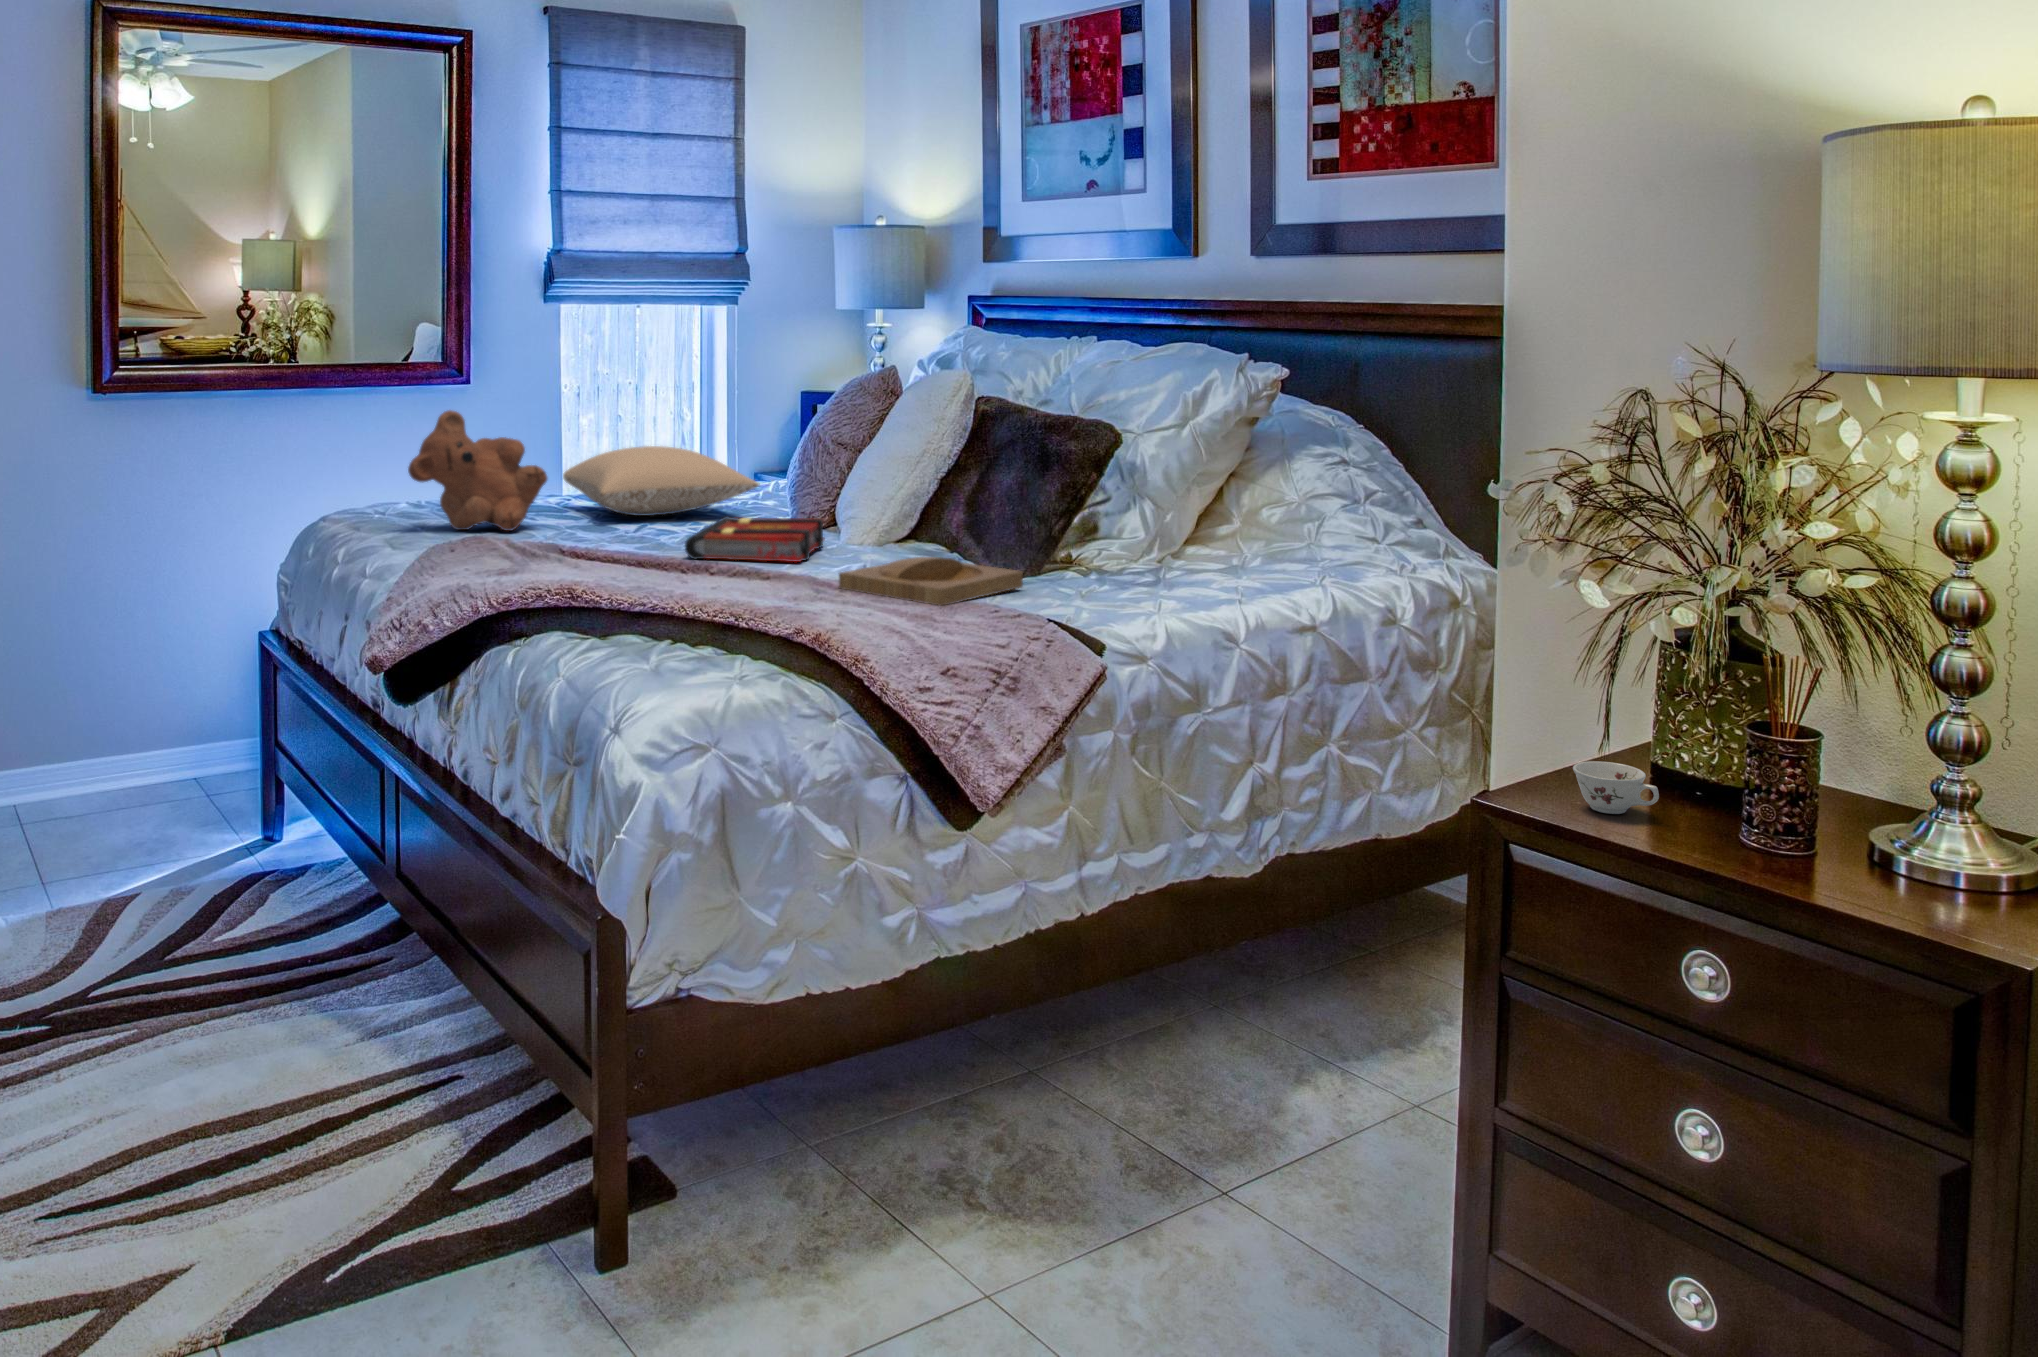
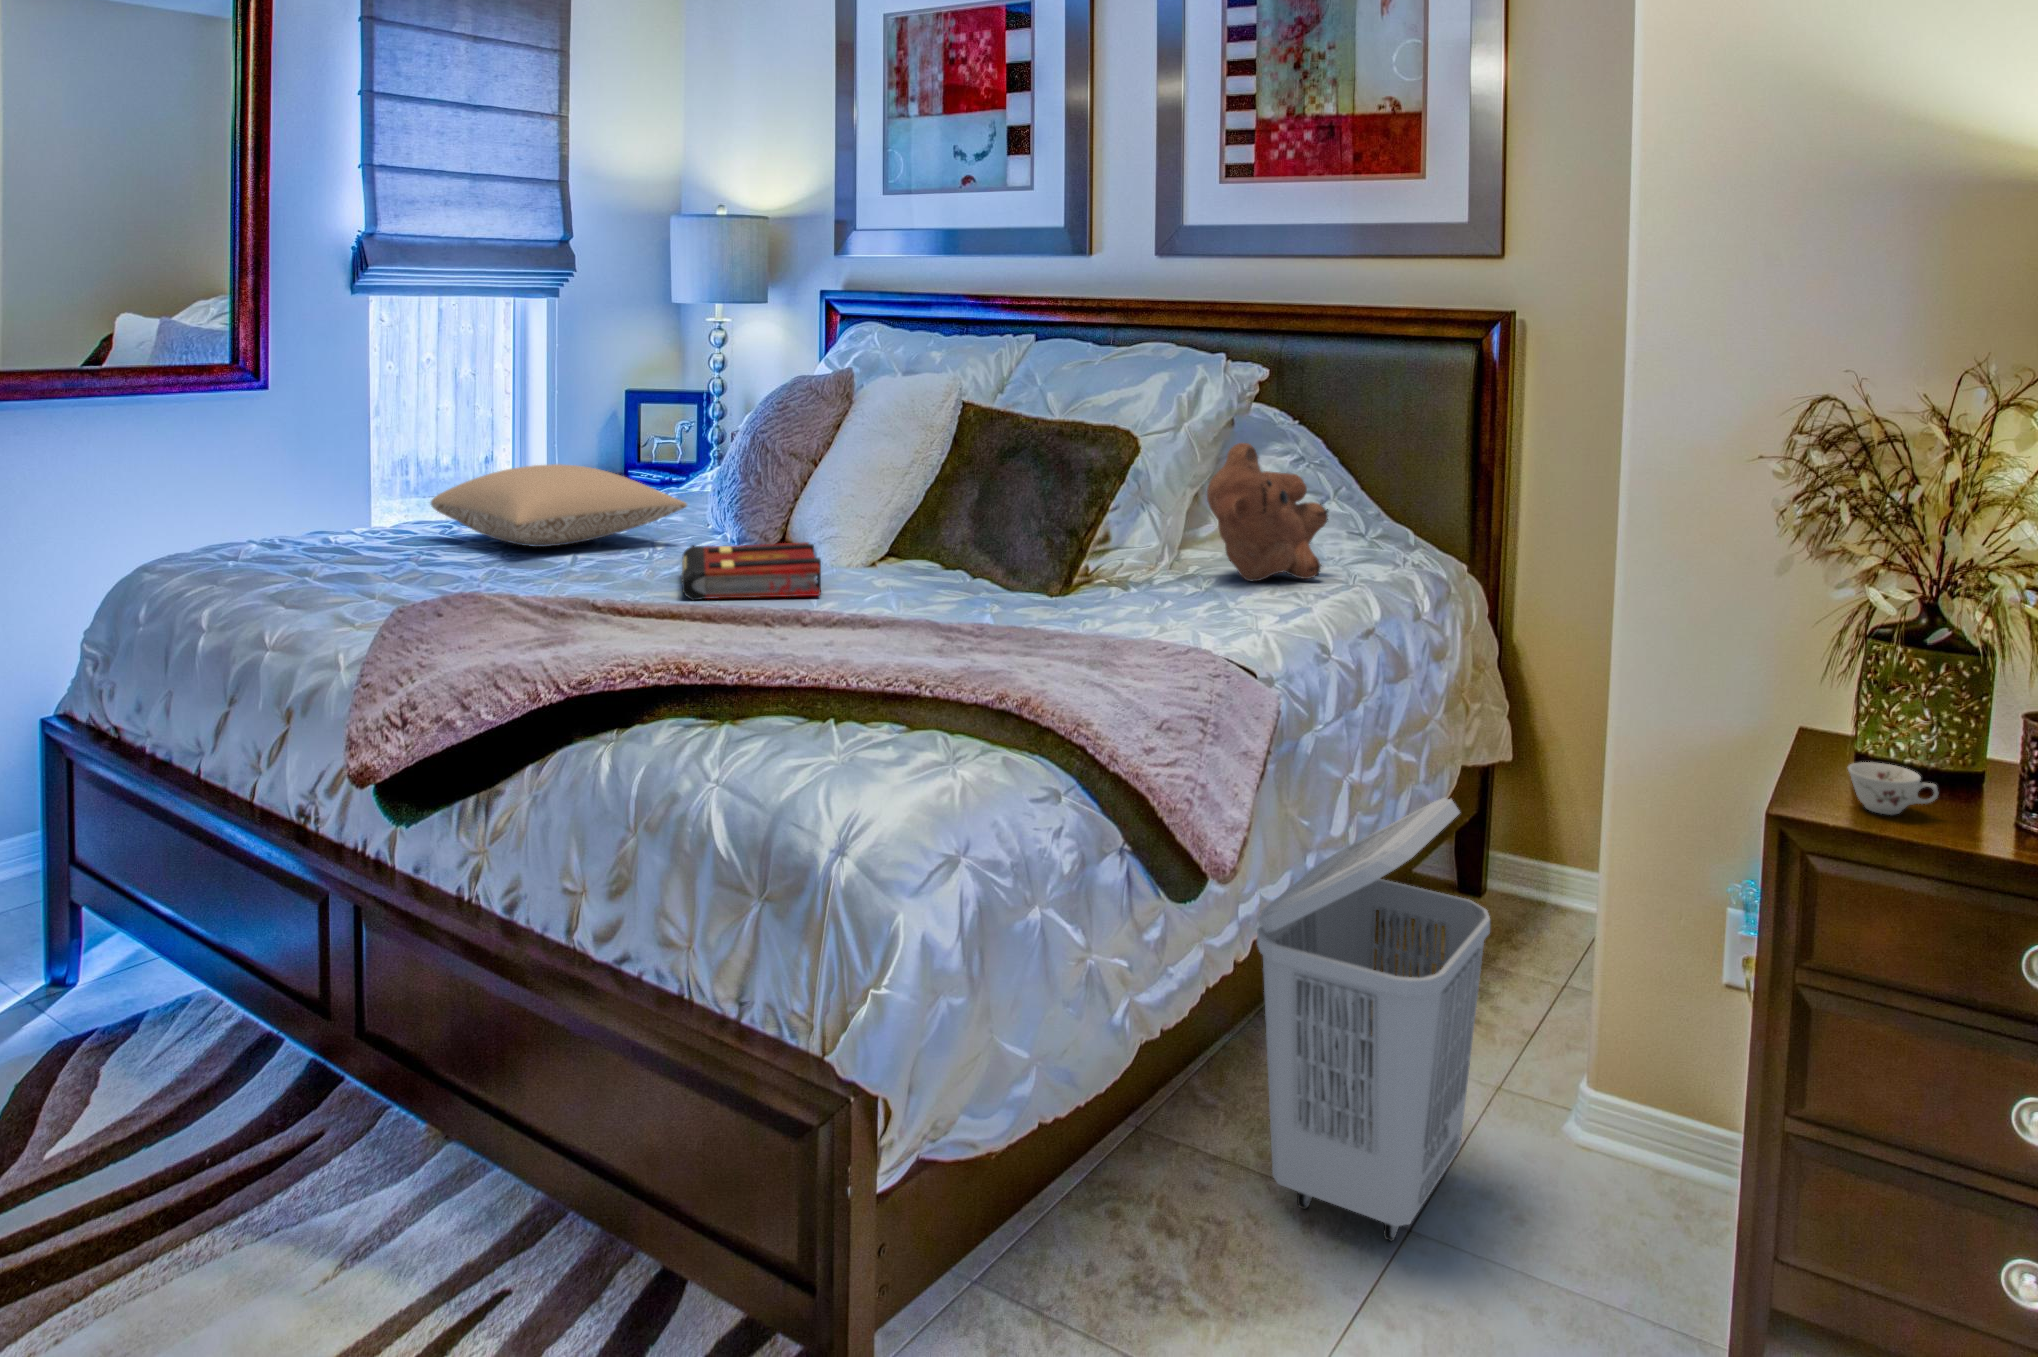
teddy bear: present [408,410,547,531] -> present [1207,443,1328,581]
tray: present [839,557,1023,606] -> none [911,583,1097,641]
laundry basket: none [1081,780,1330,1189] -> present [1257,798,1490,1241]

